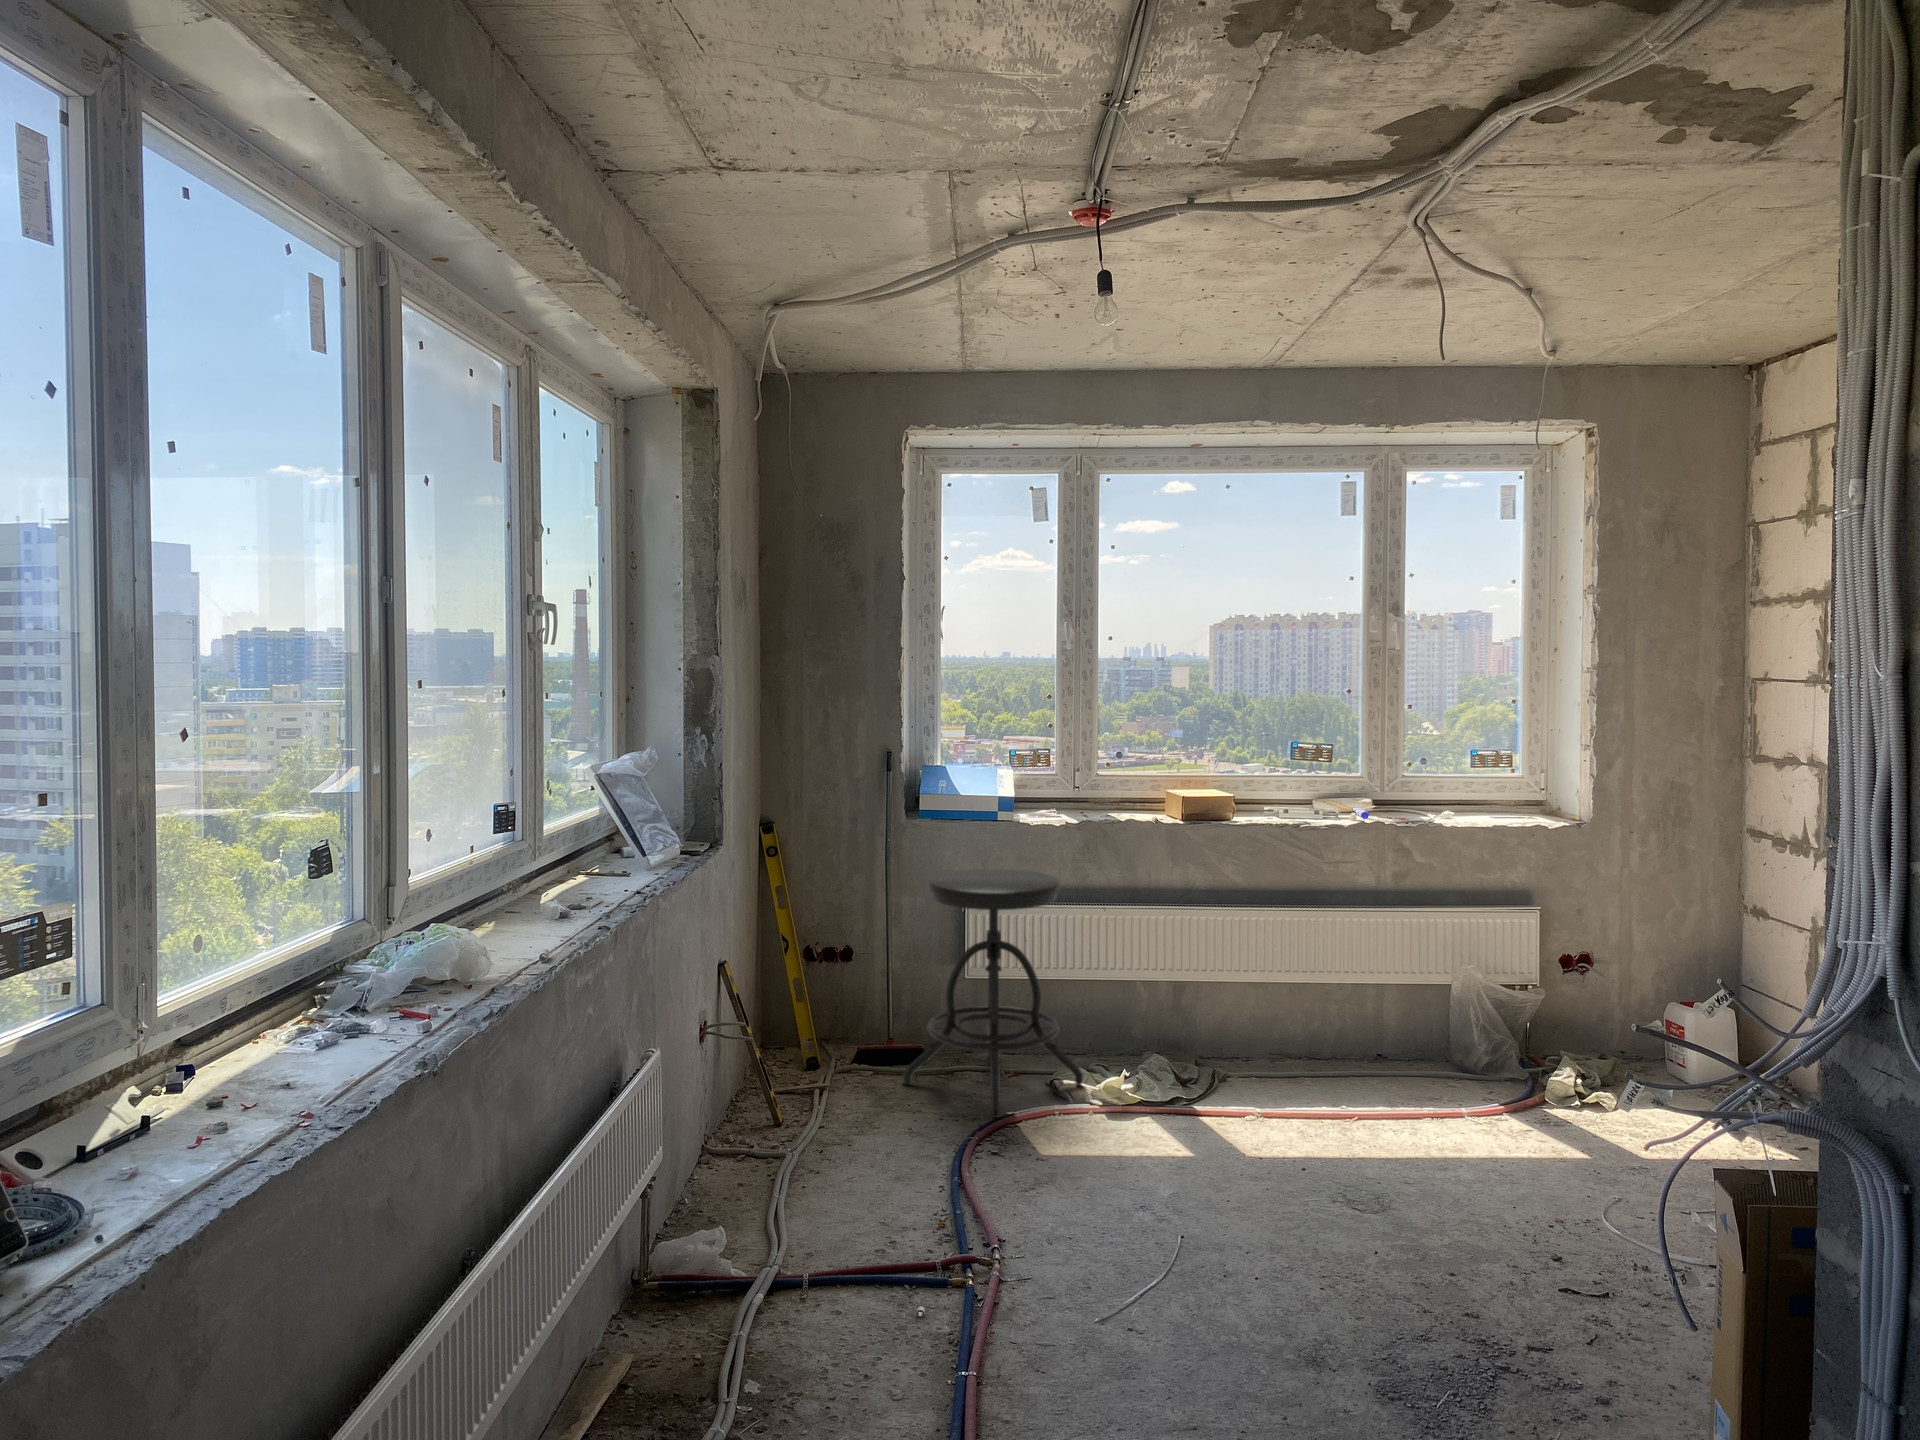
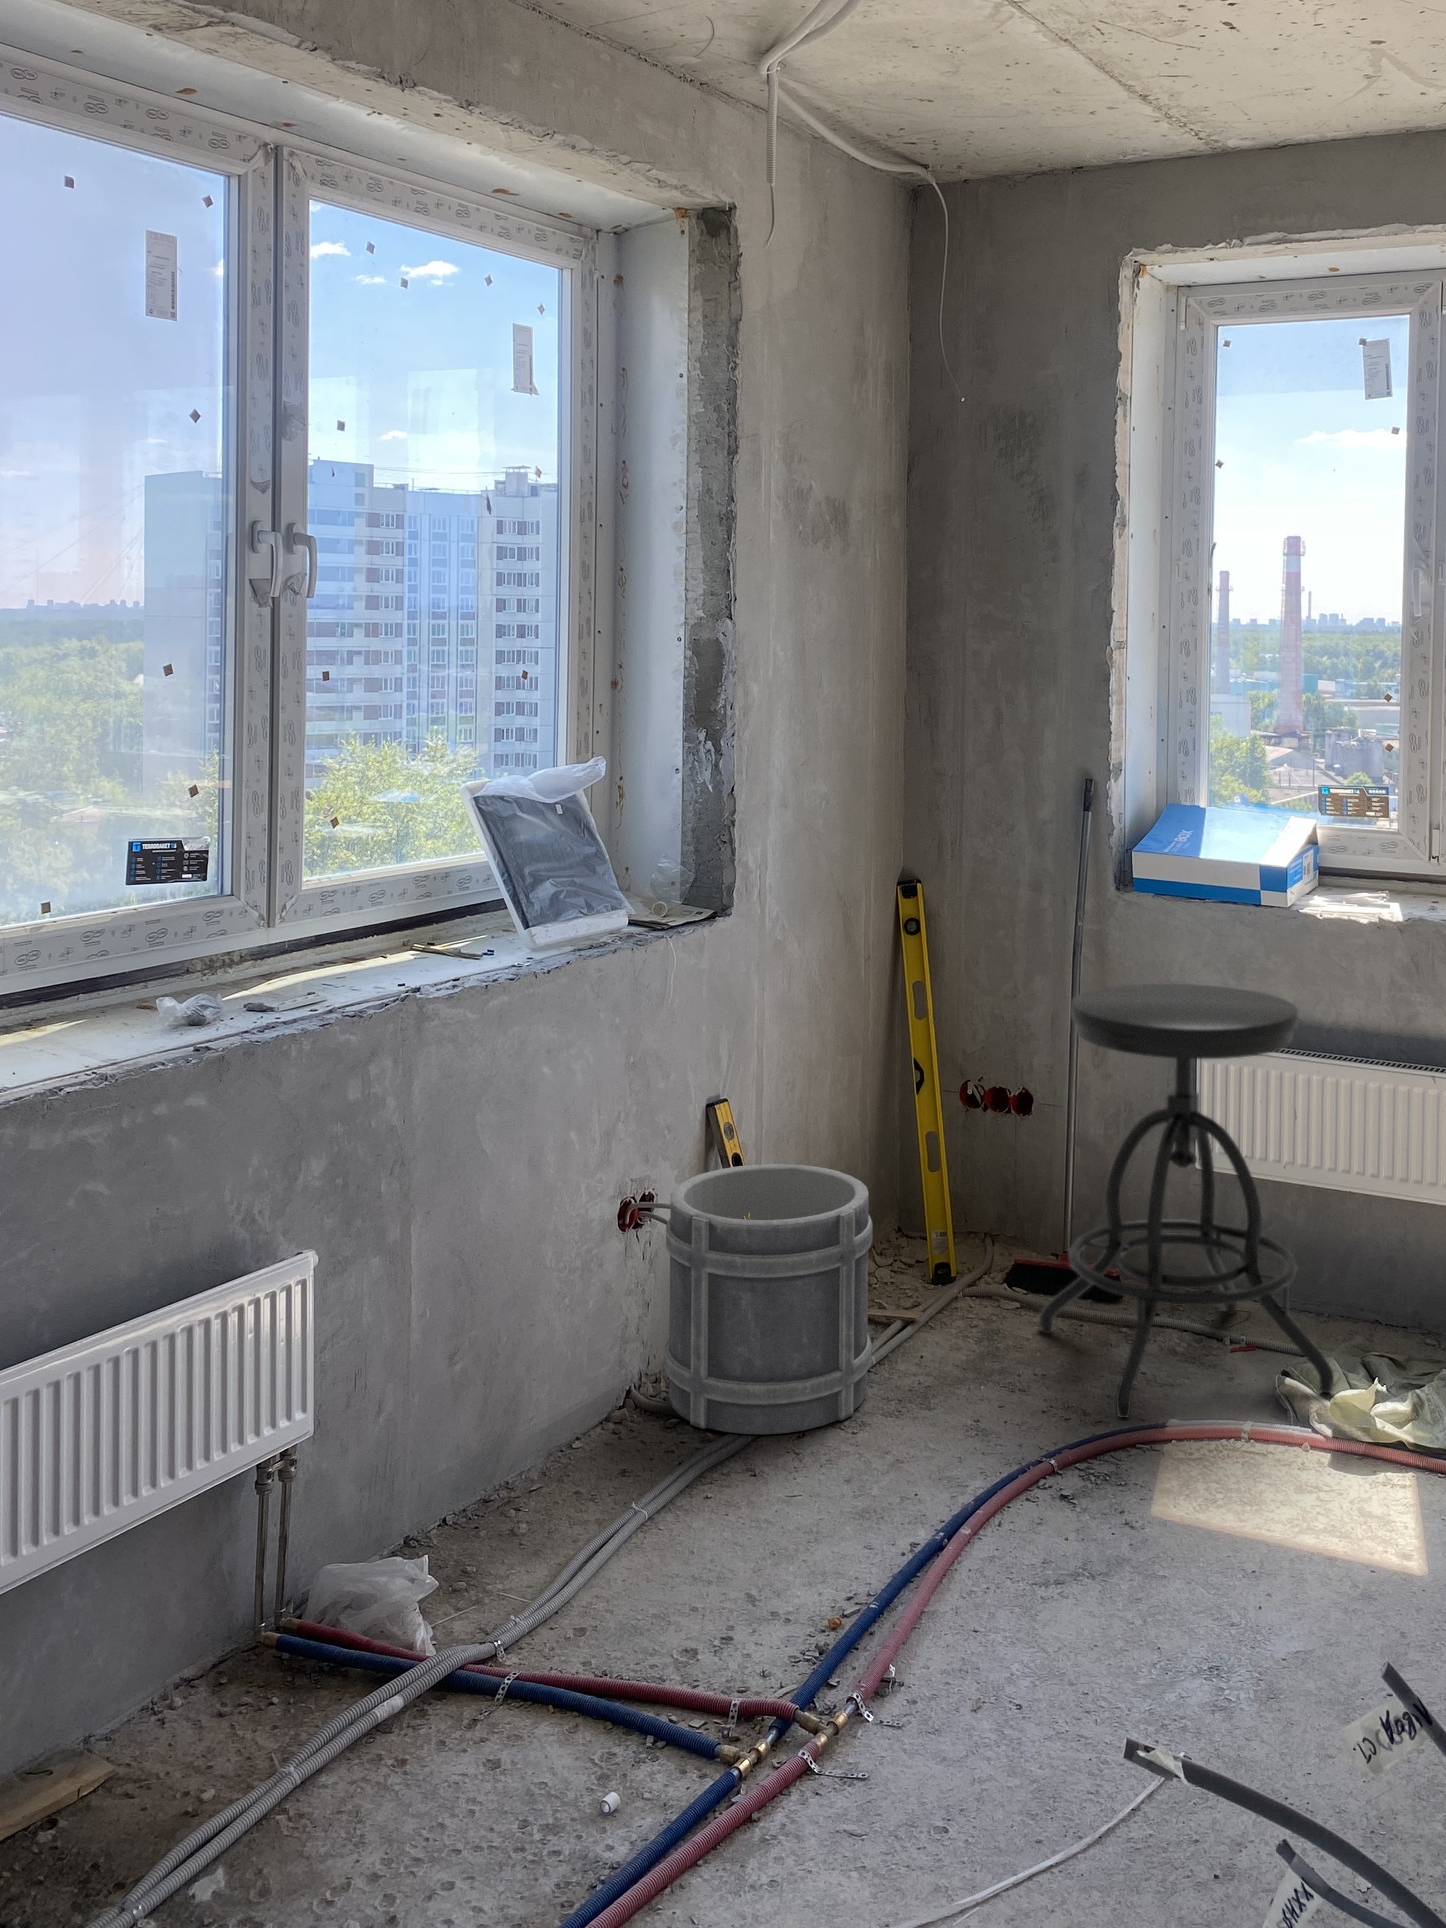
bucket: none [721,1004,853,1173] -> present [665,1164,873,1434]

